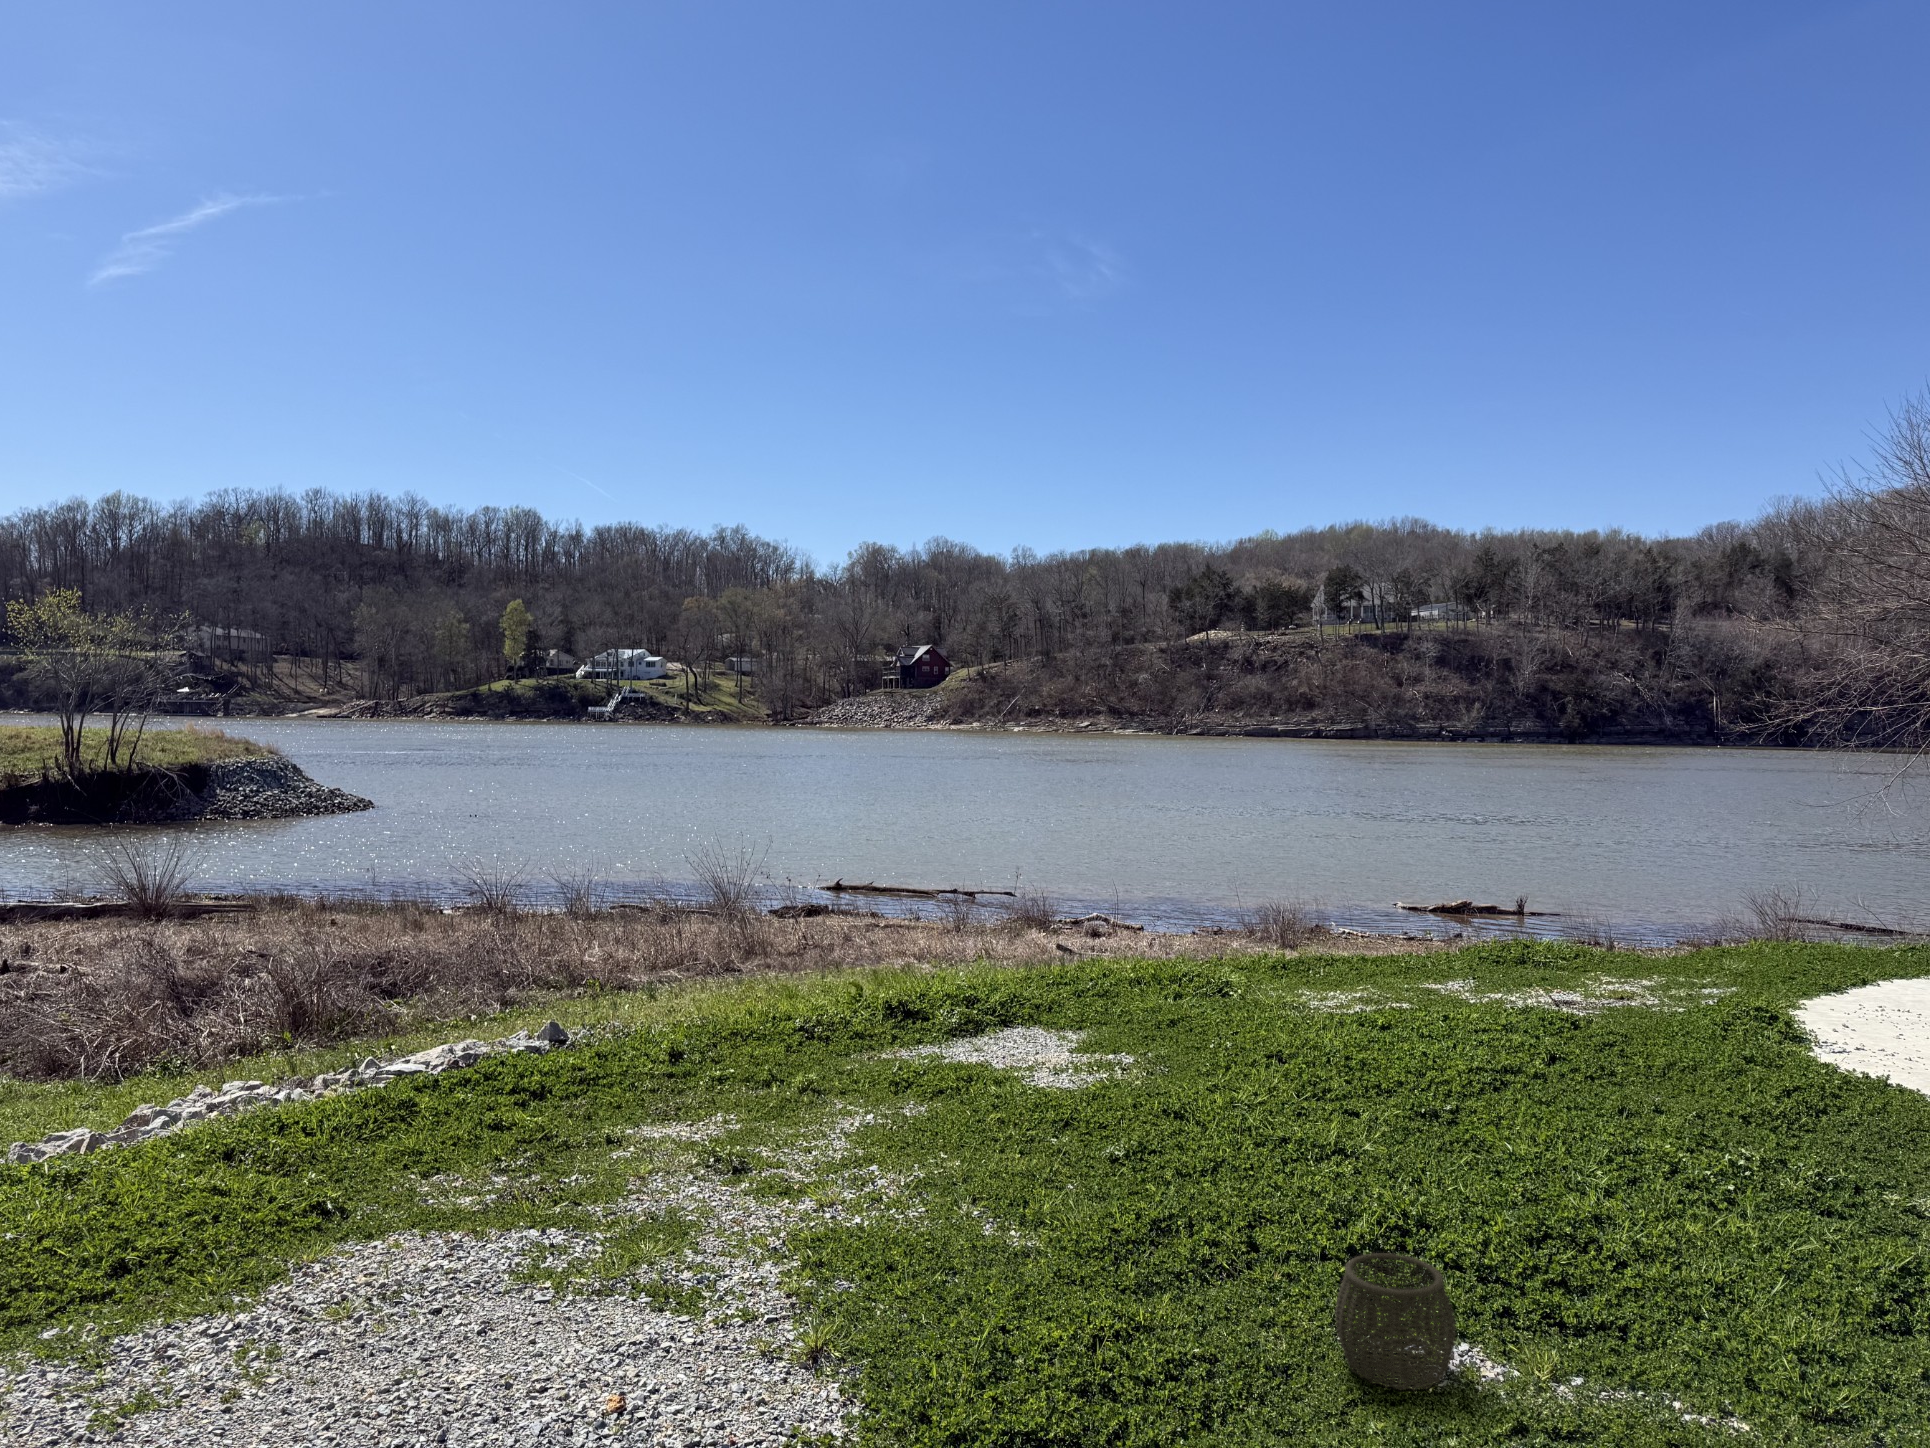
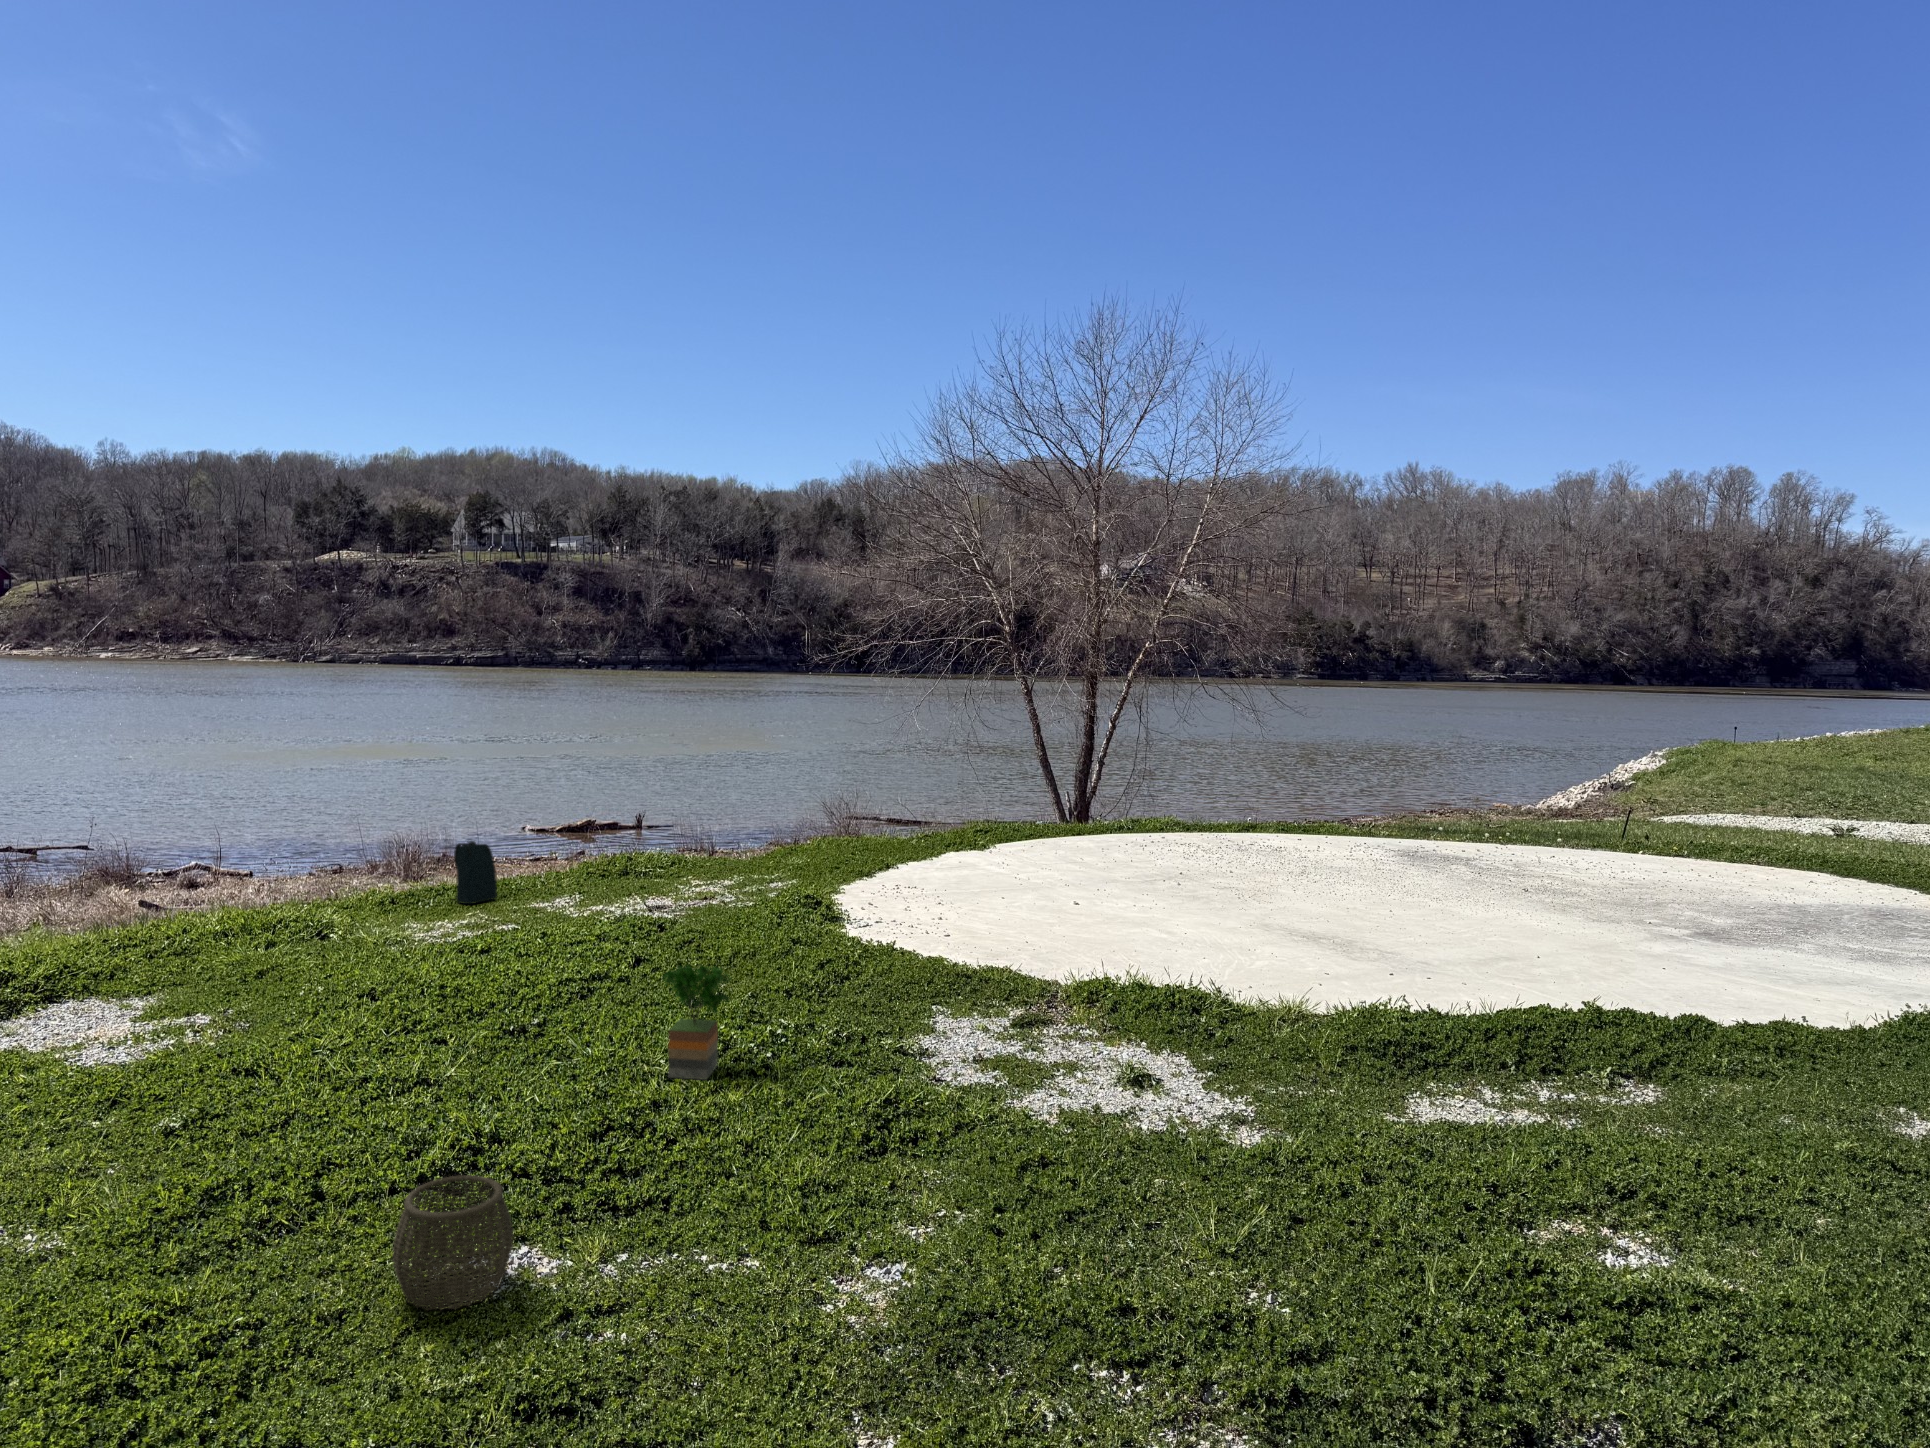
backpack: none [1336,910,1383,977] -> present [454,841,497,904]
potted tree: none [1593,1067,1685,1205] -> present [665,965,731,1080]

